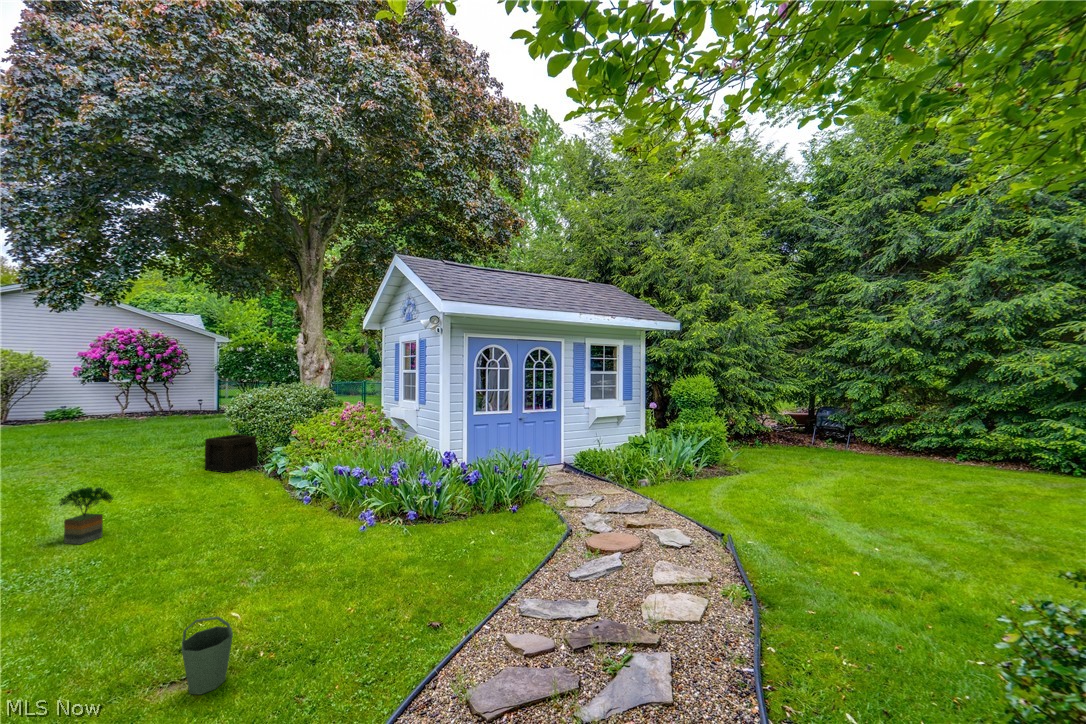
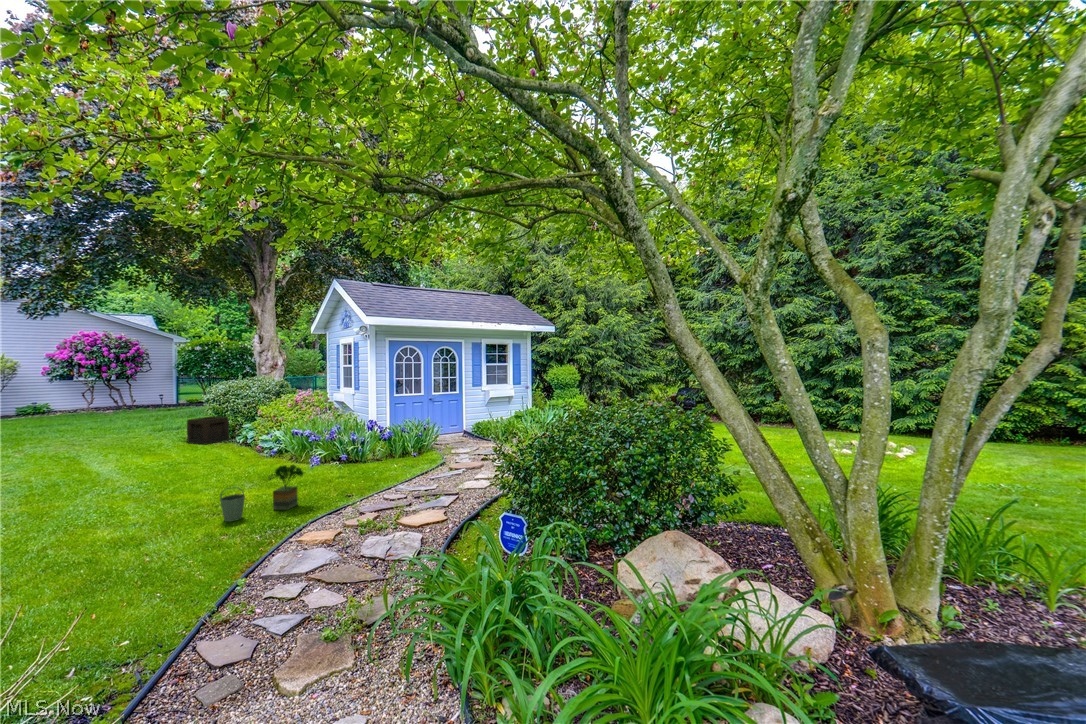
potted tree: present [60,487,113,544] -> present [268,465,304,510]

